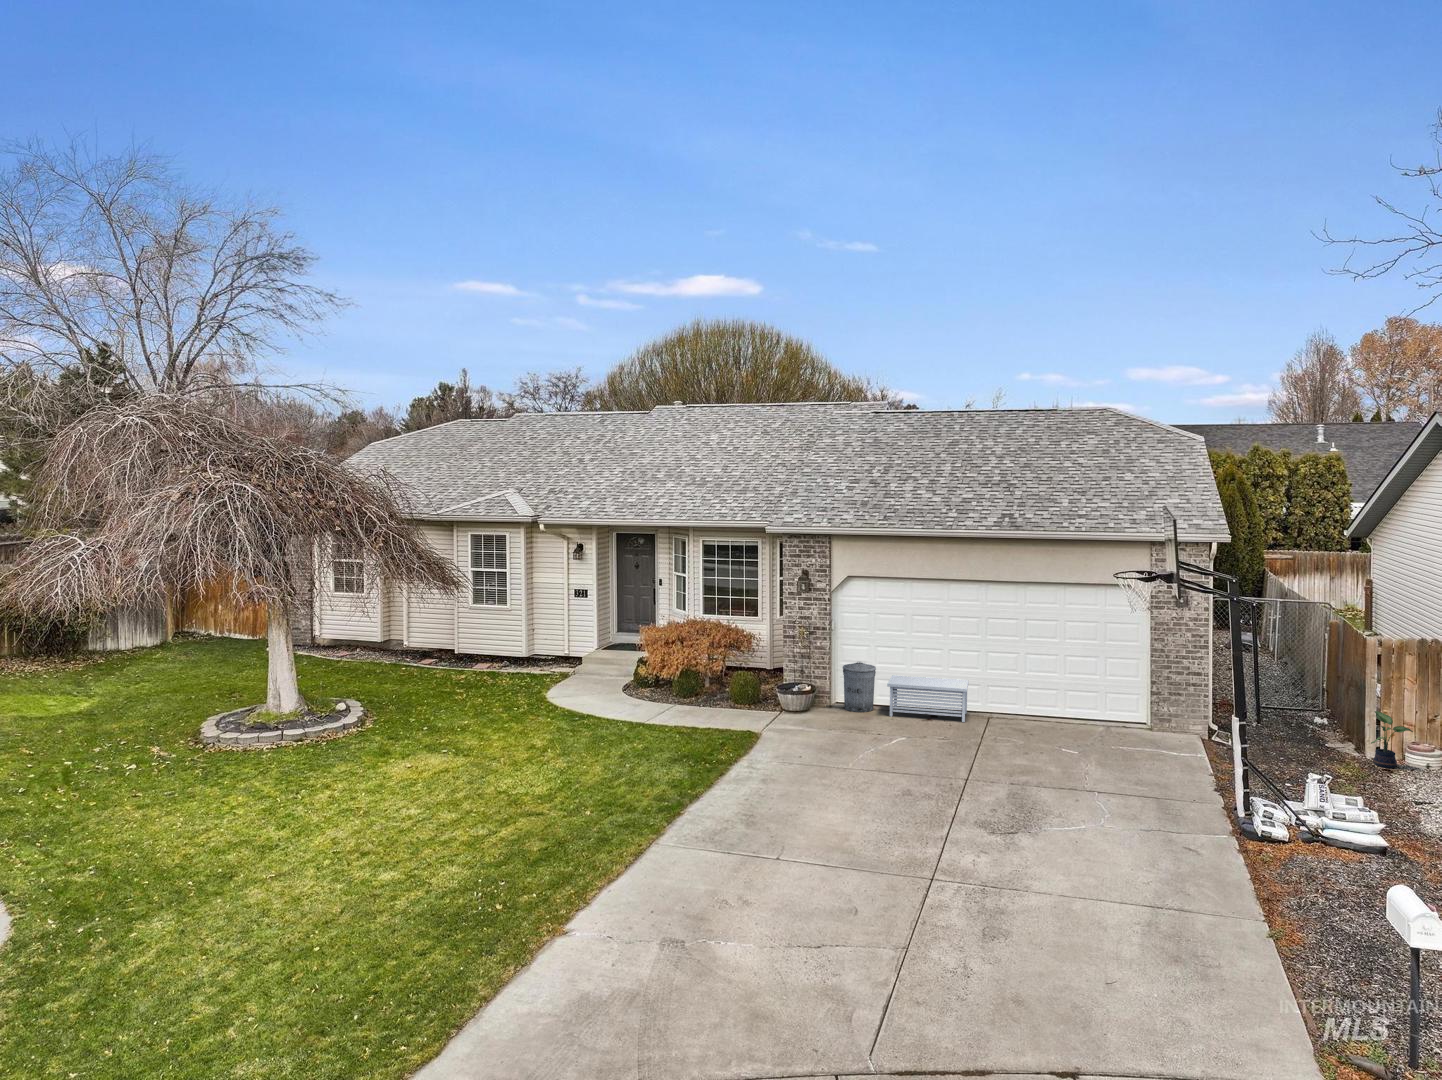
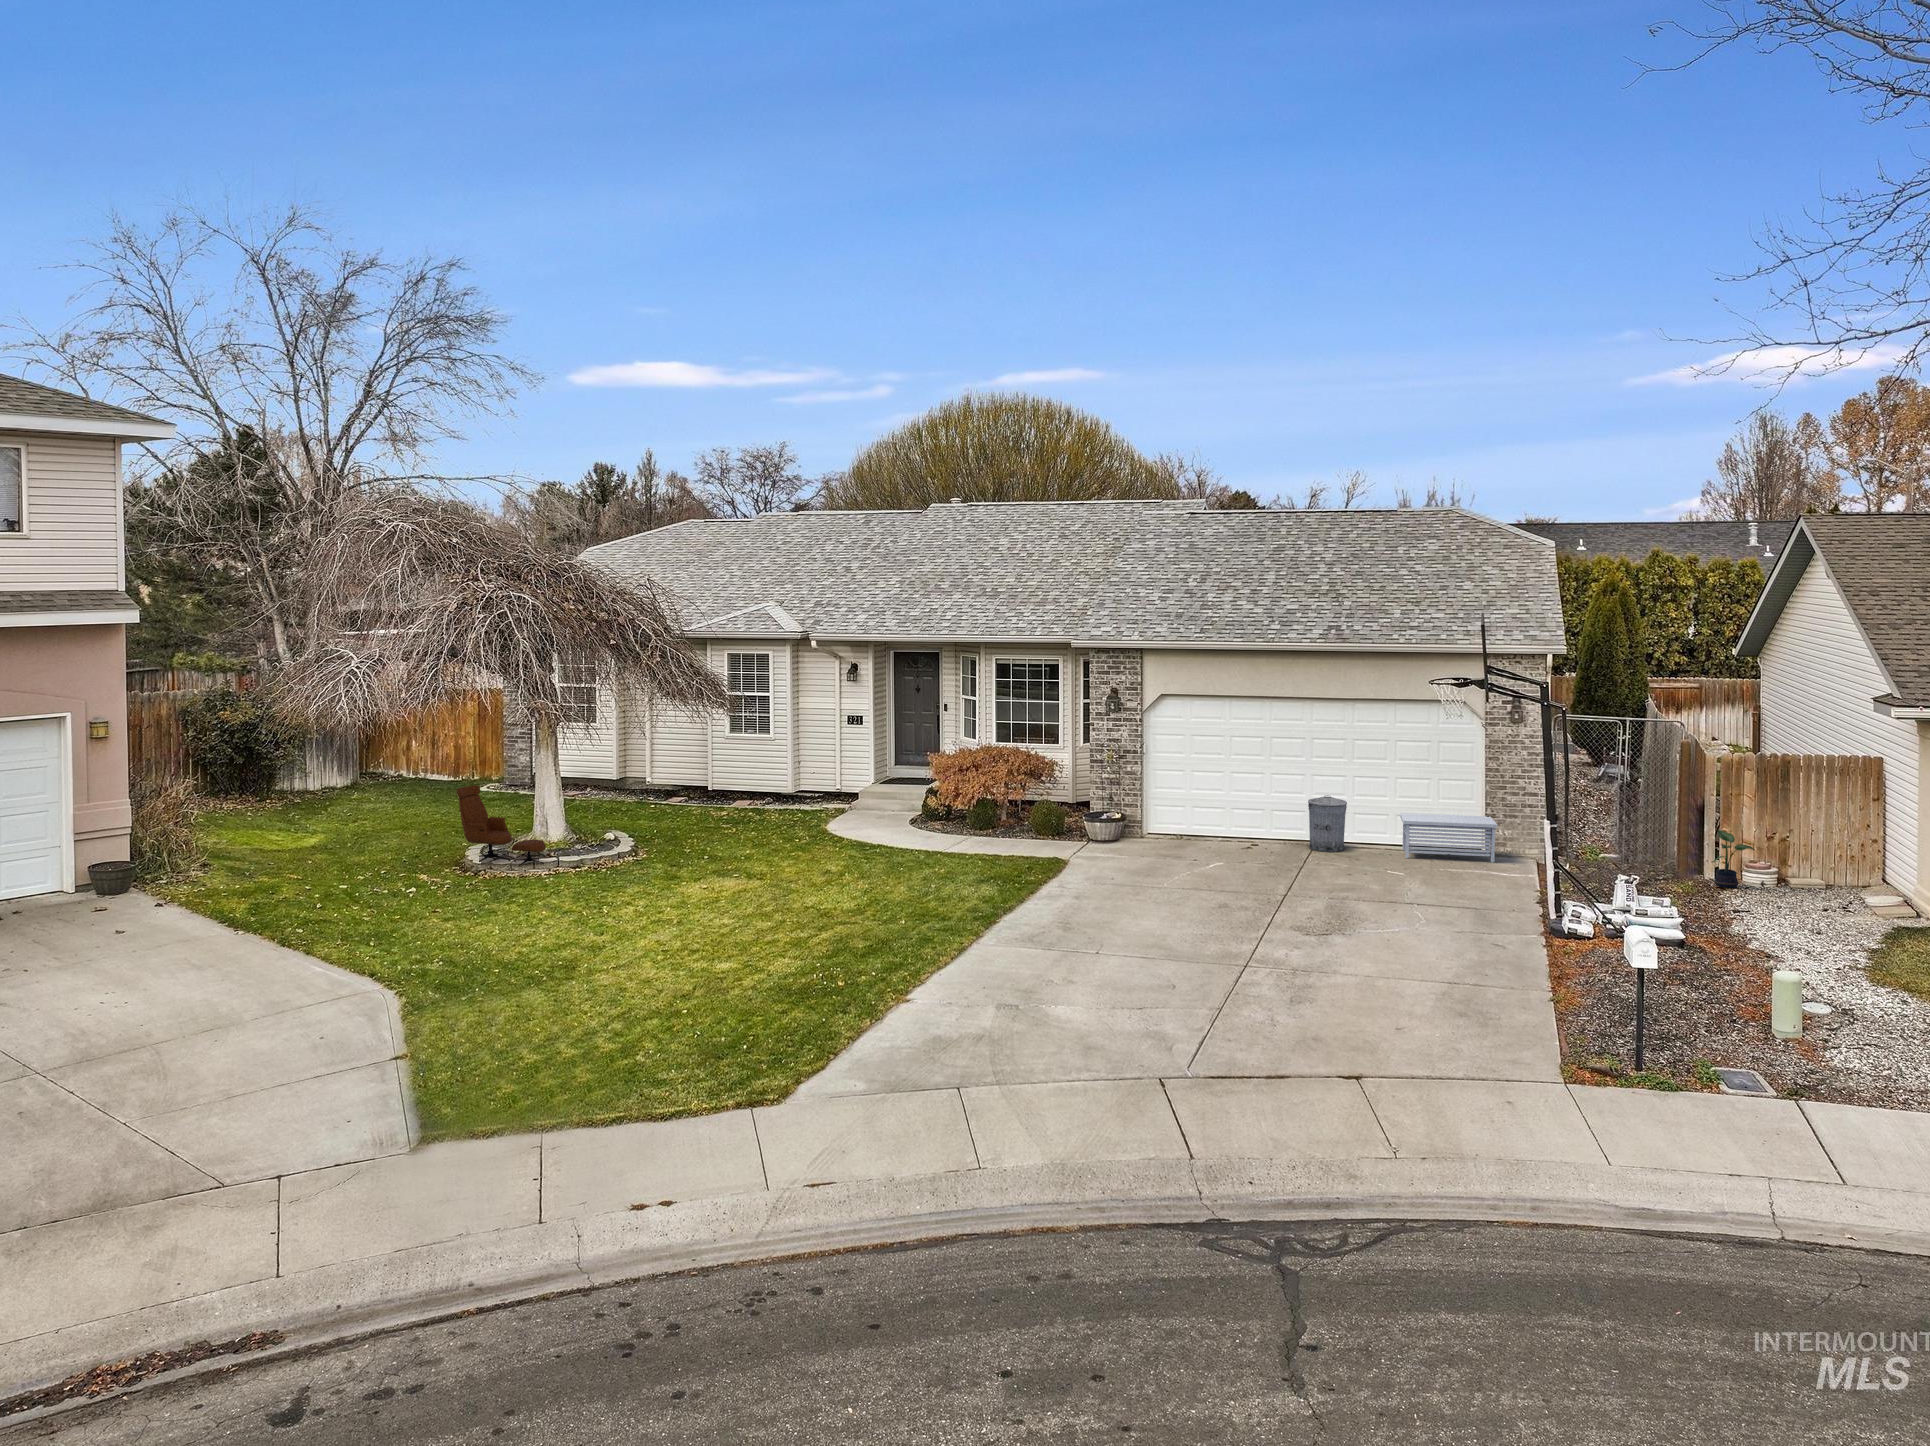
lounge chair: none [188,662,272,741] -> present [457,785,546,866]
trash can: present [843,662,876,712] -> present [1308,795,1347,852]
storage bench: present [887,675,969,722] -> present [1400,813,1497,863]

